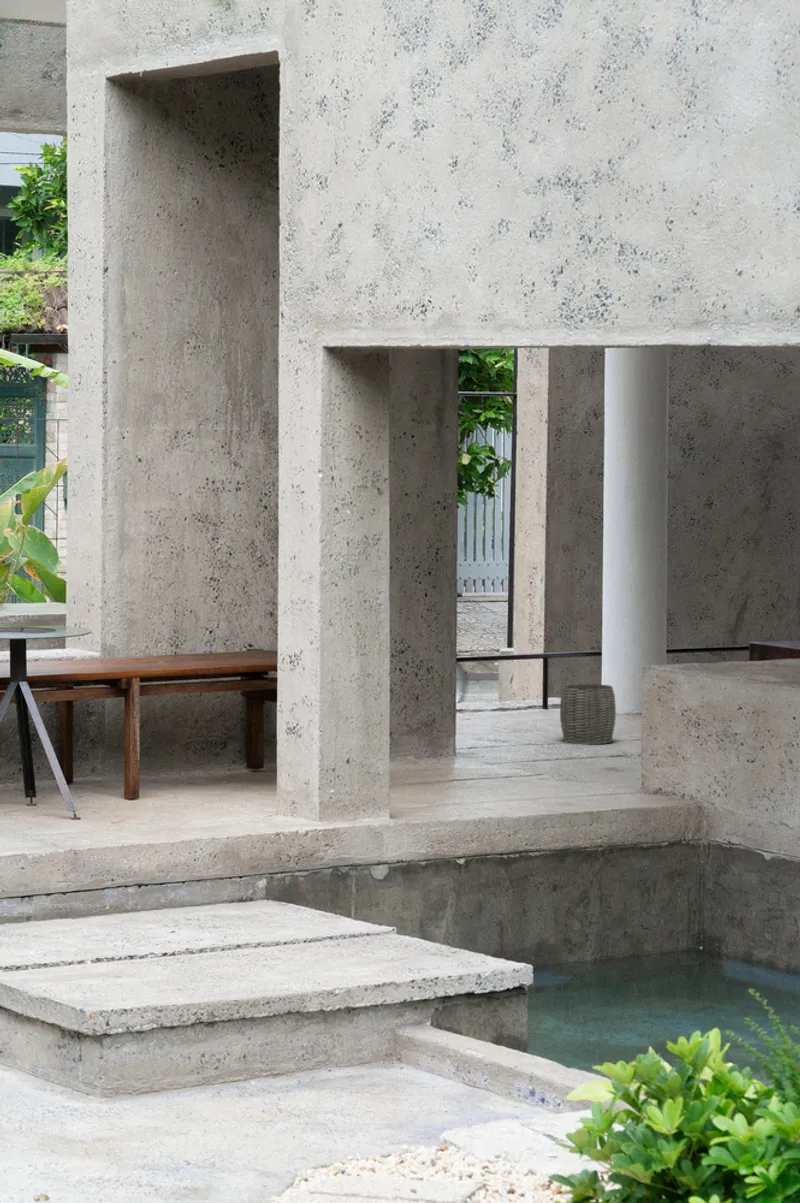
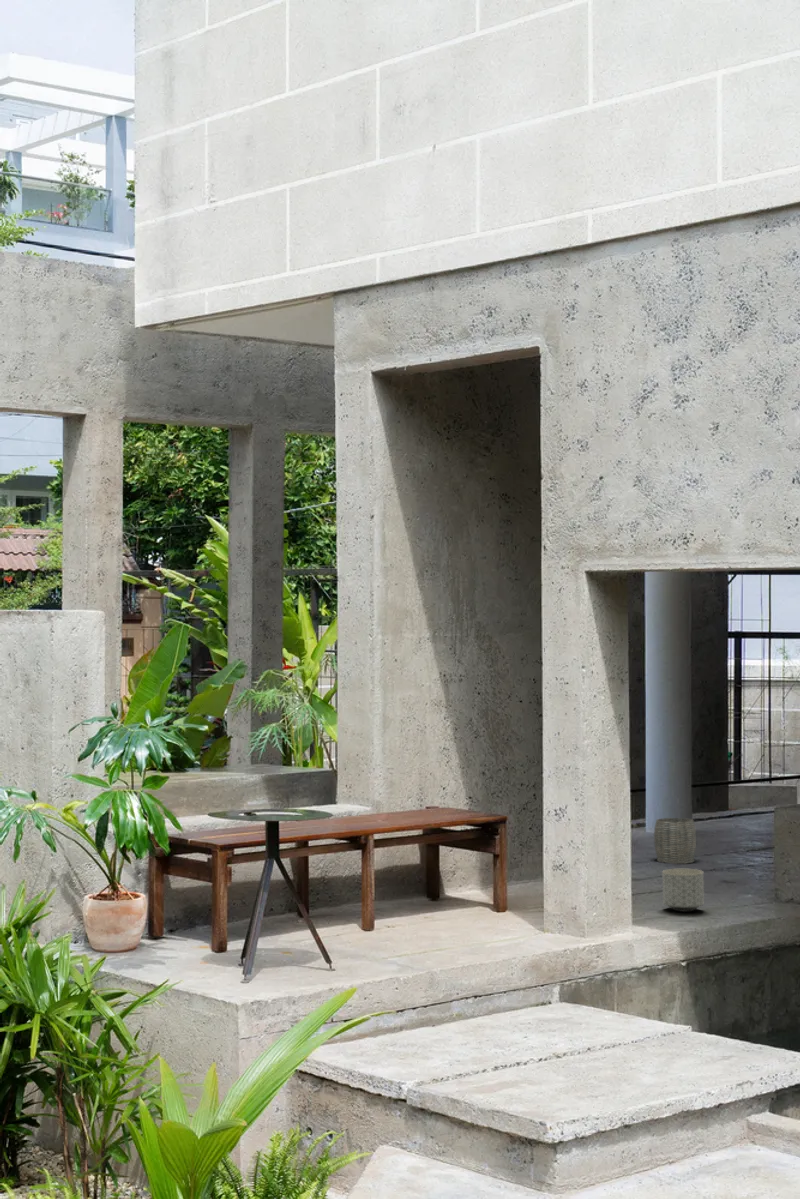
planter: none [478,743,531,797] -> present [662,869,704,912]

